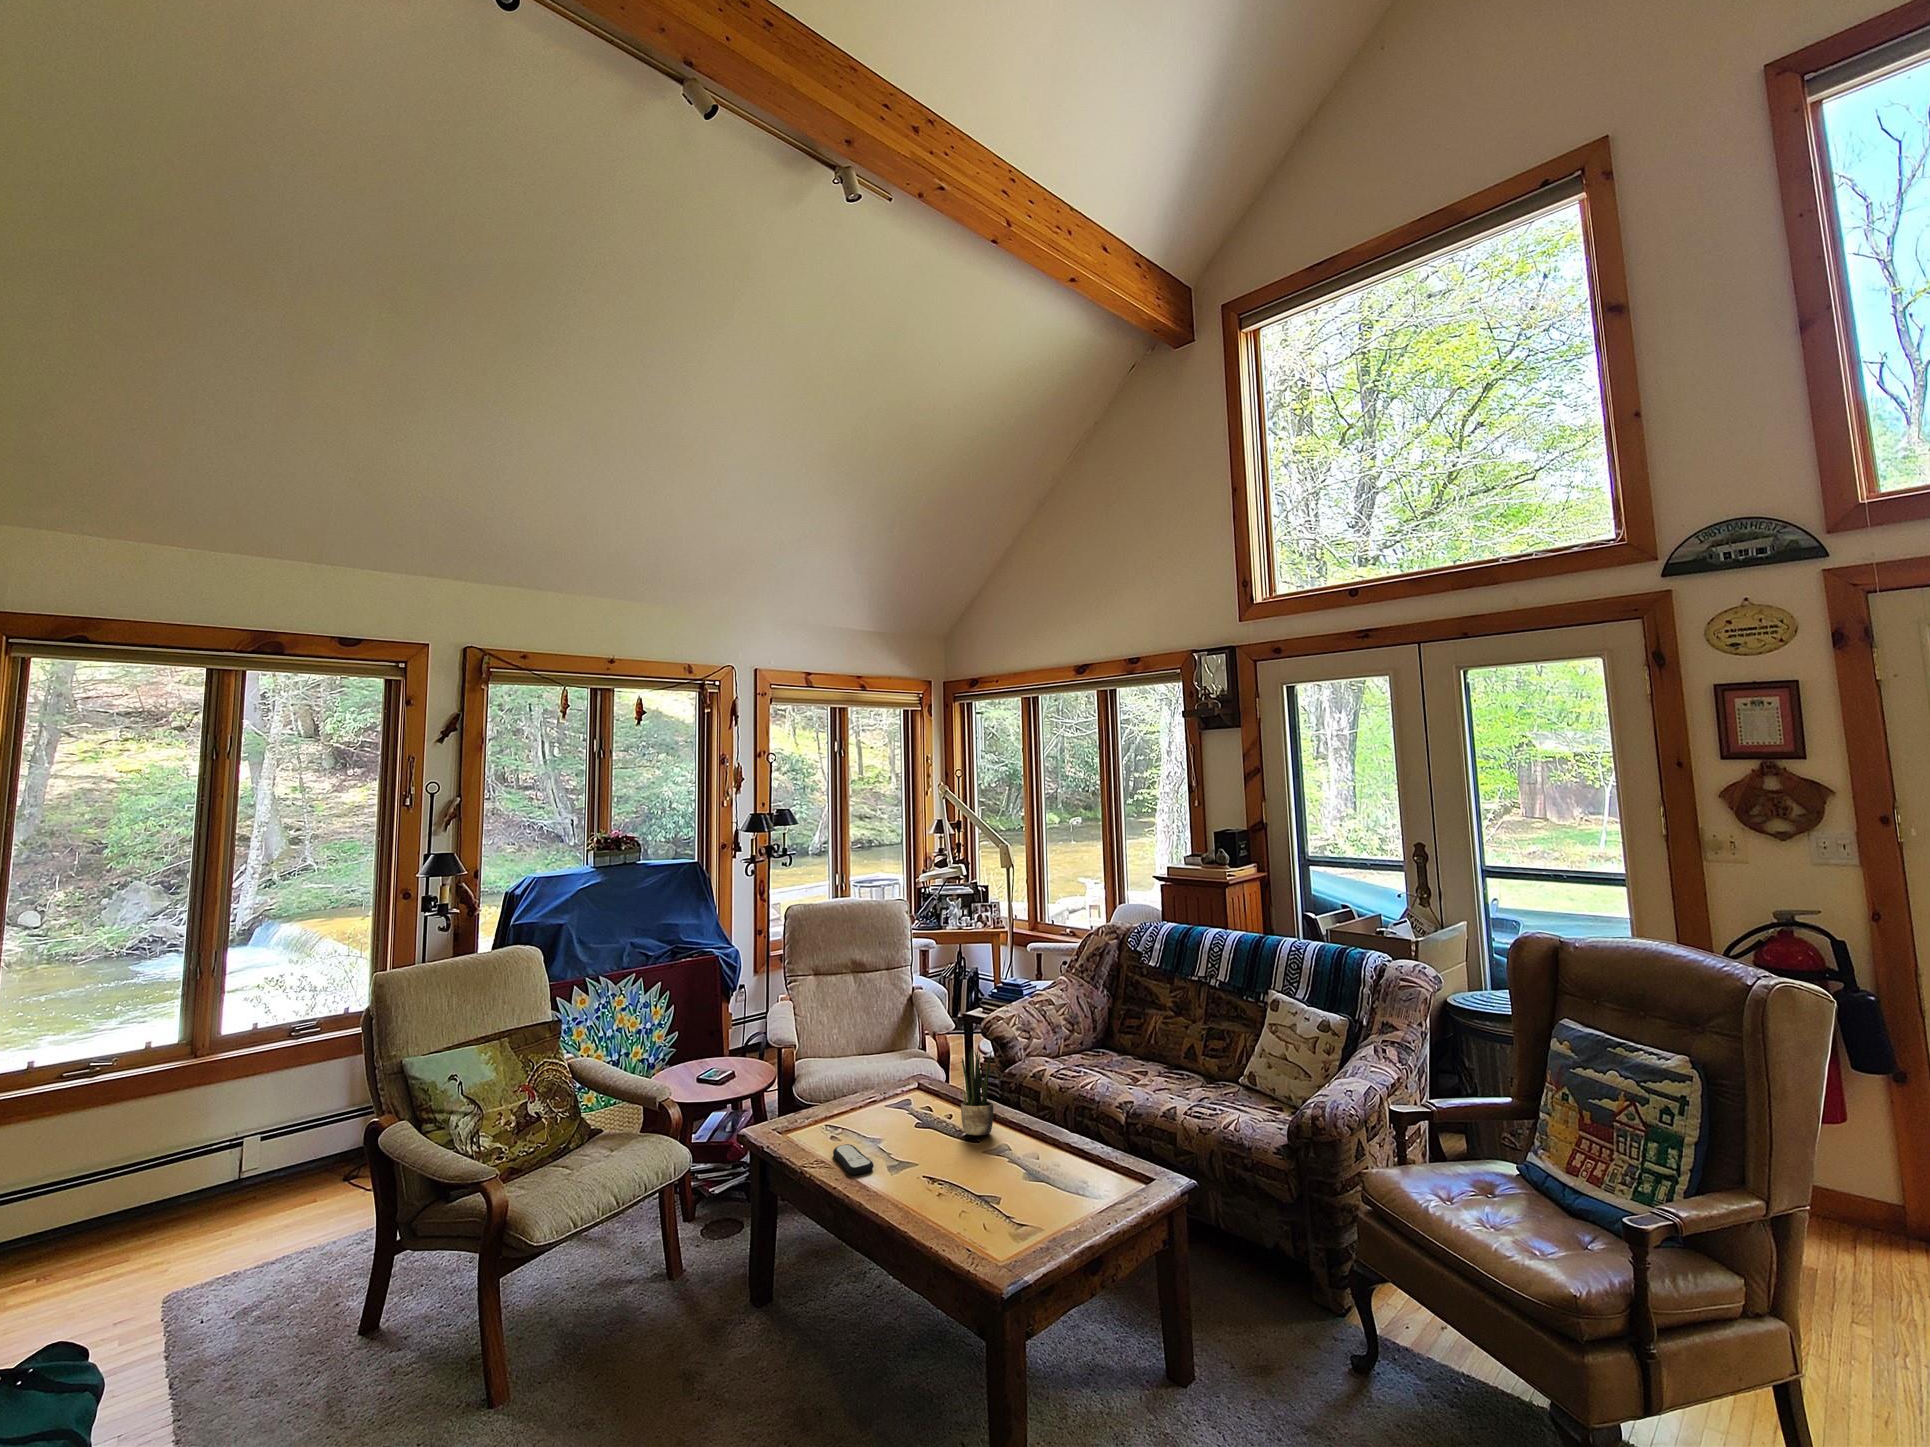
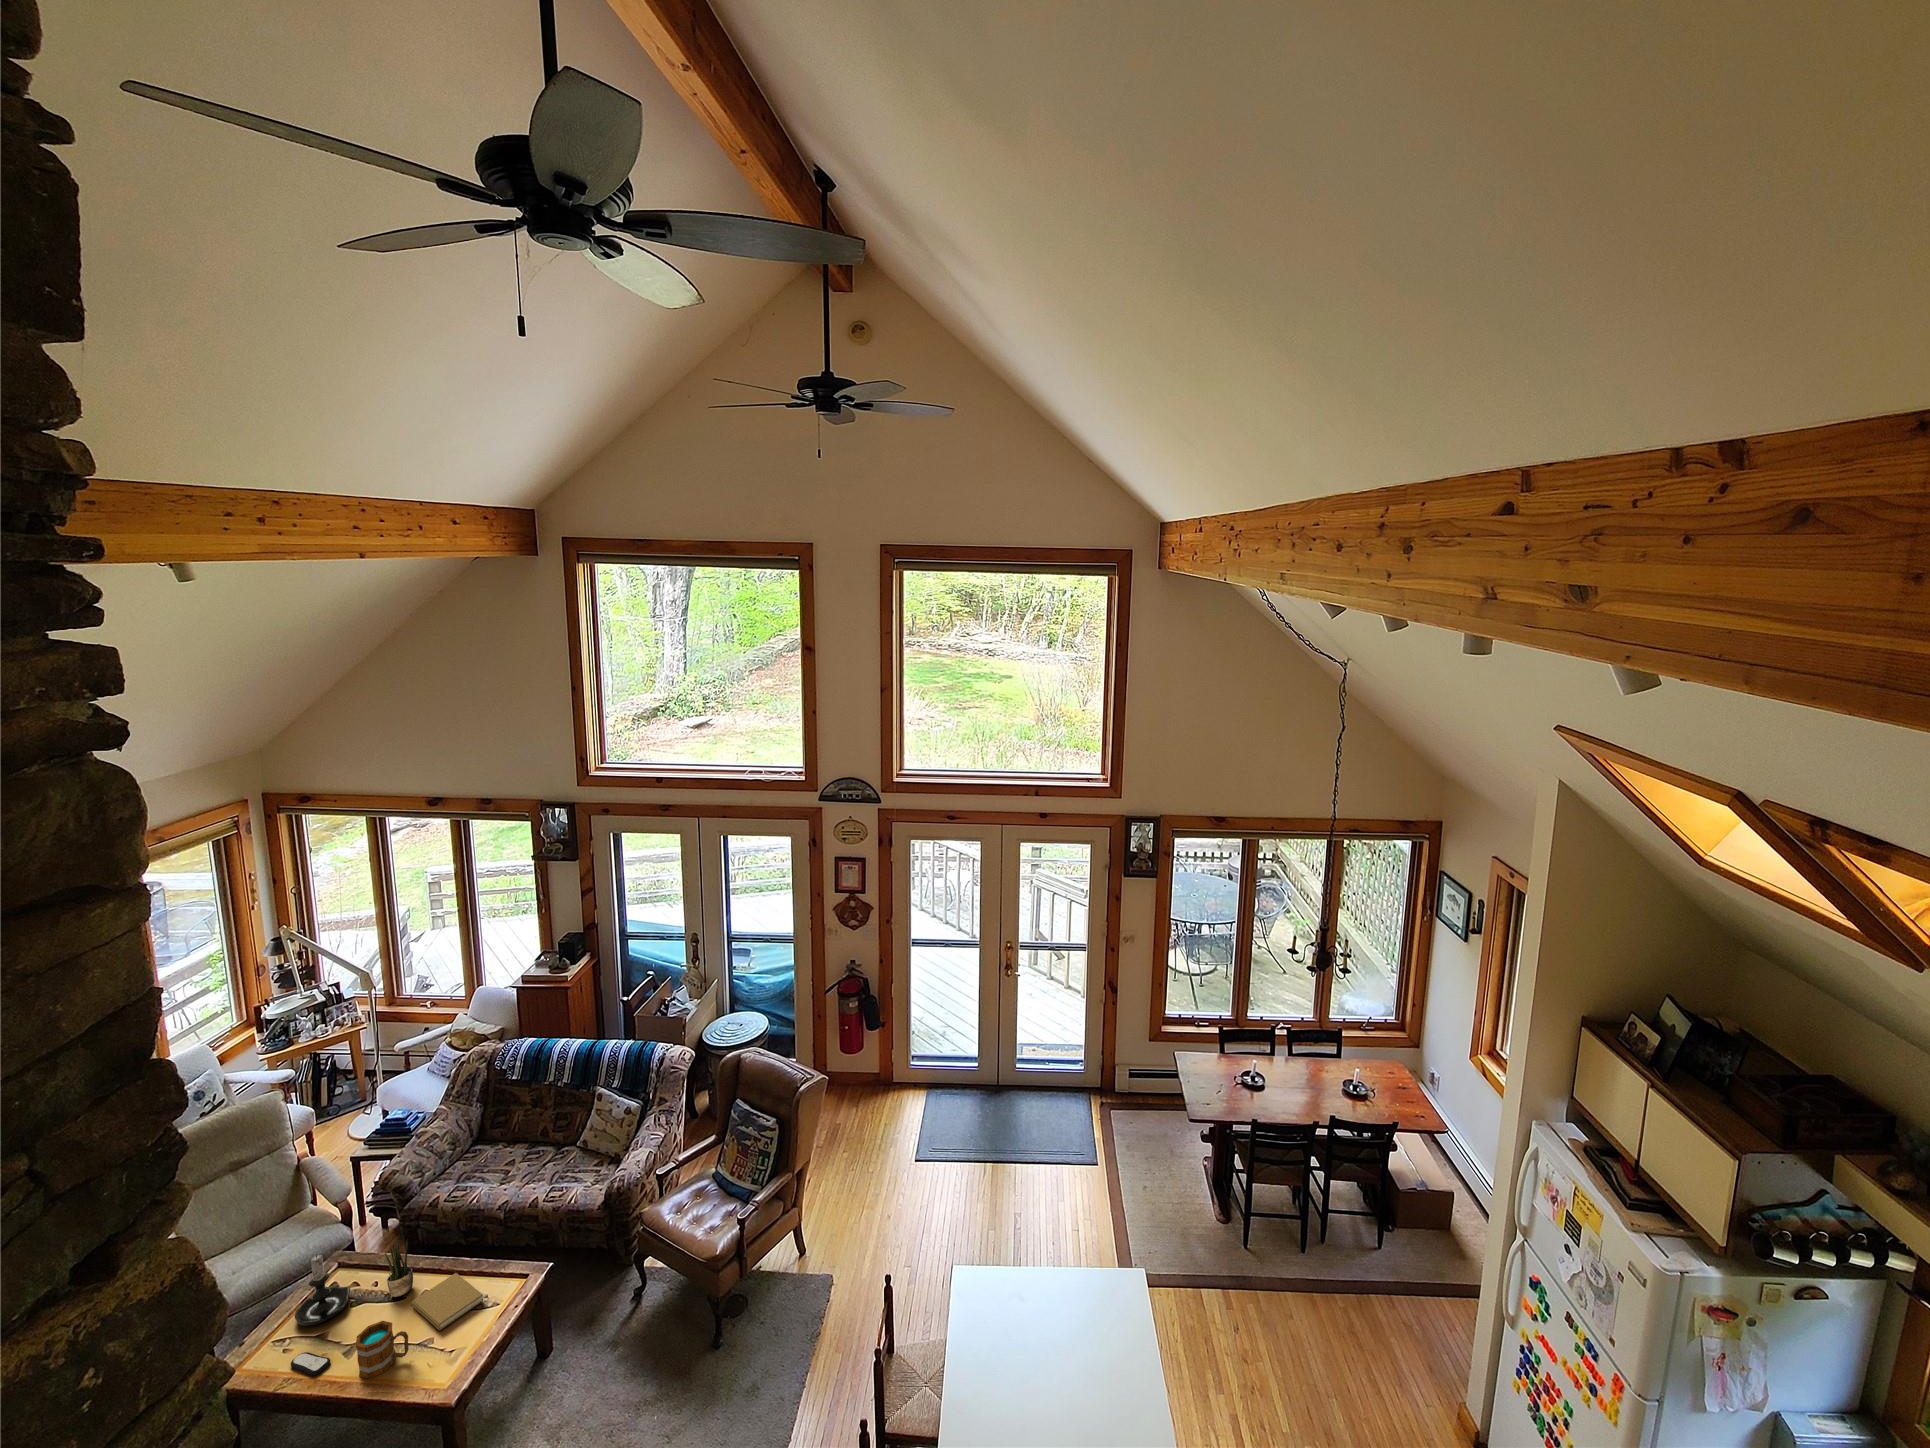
candle holder: none [858,1022,922,1127] -> present [294,1254,350,1326]
mug: none [896,1126,963,1209] -> present [356,1321,409,1378]
book: none [985,1135,1079,1193] -> present [412,1273,483,1330]

